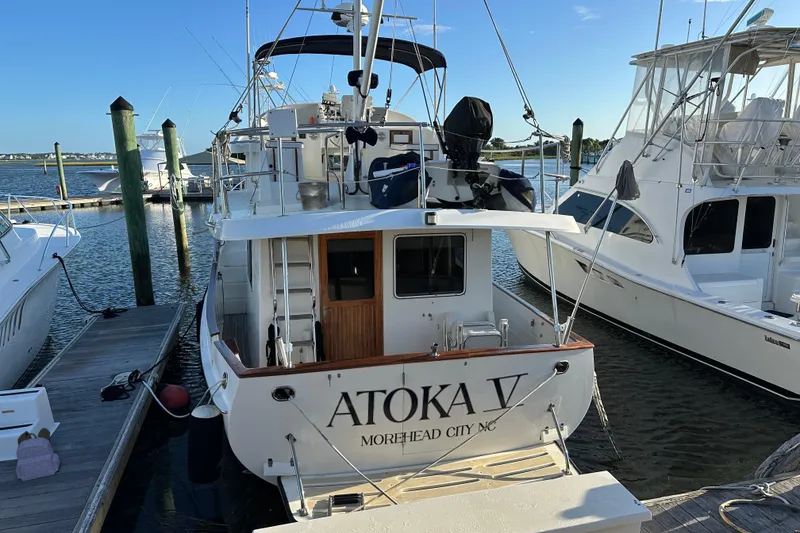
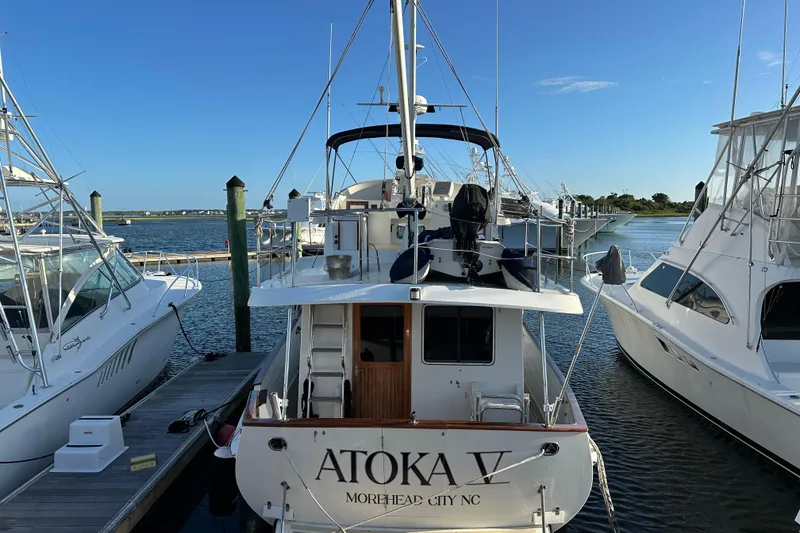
toolbox: none [67,424,102,448] -> present [131,453,156,471]
backpack: present [16,428,60,481] -> none [82,451,117,495]

